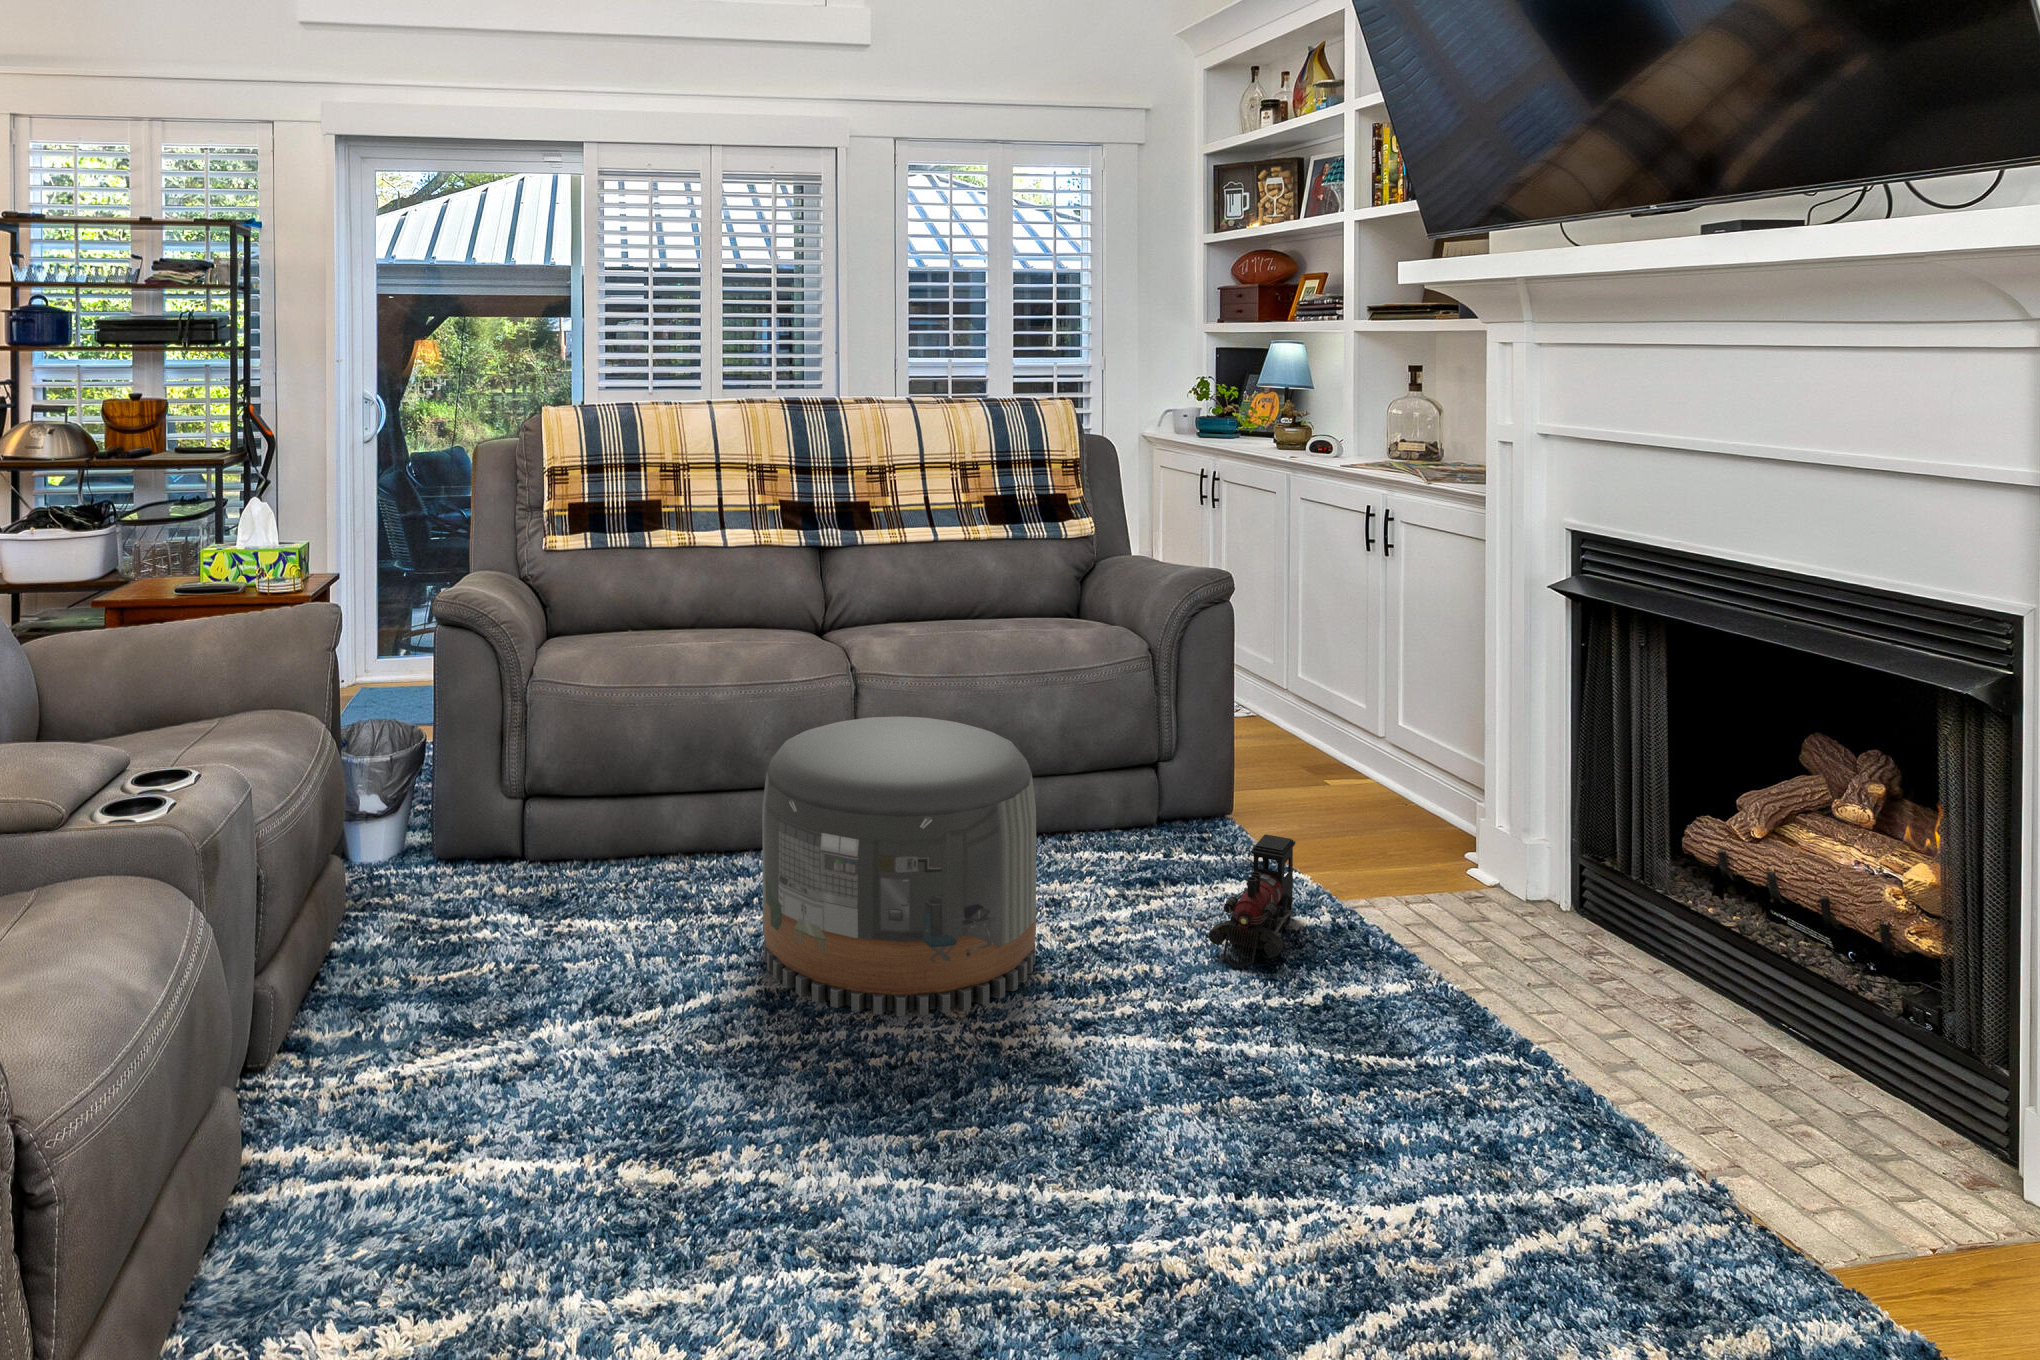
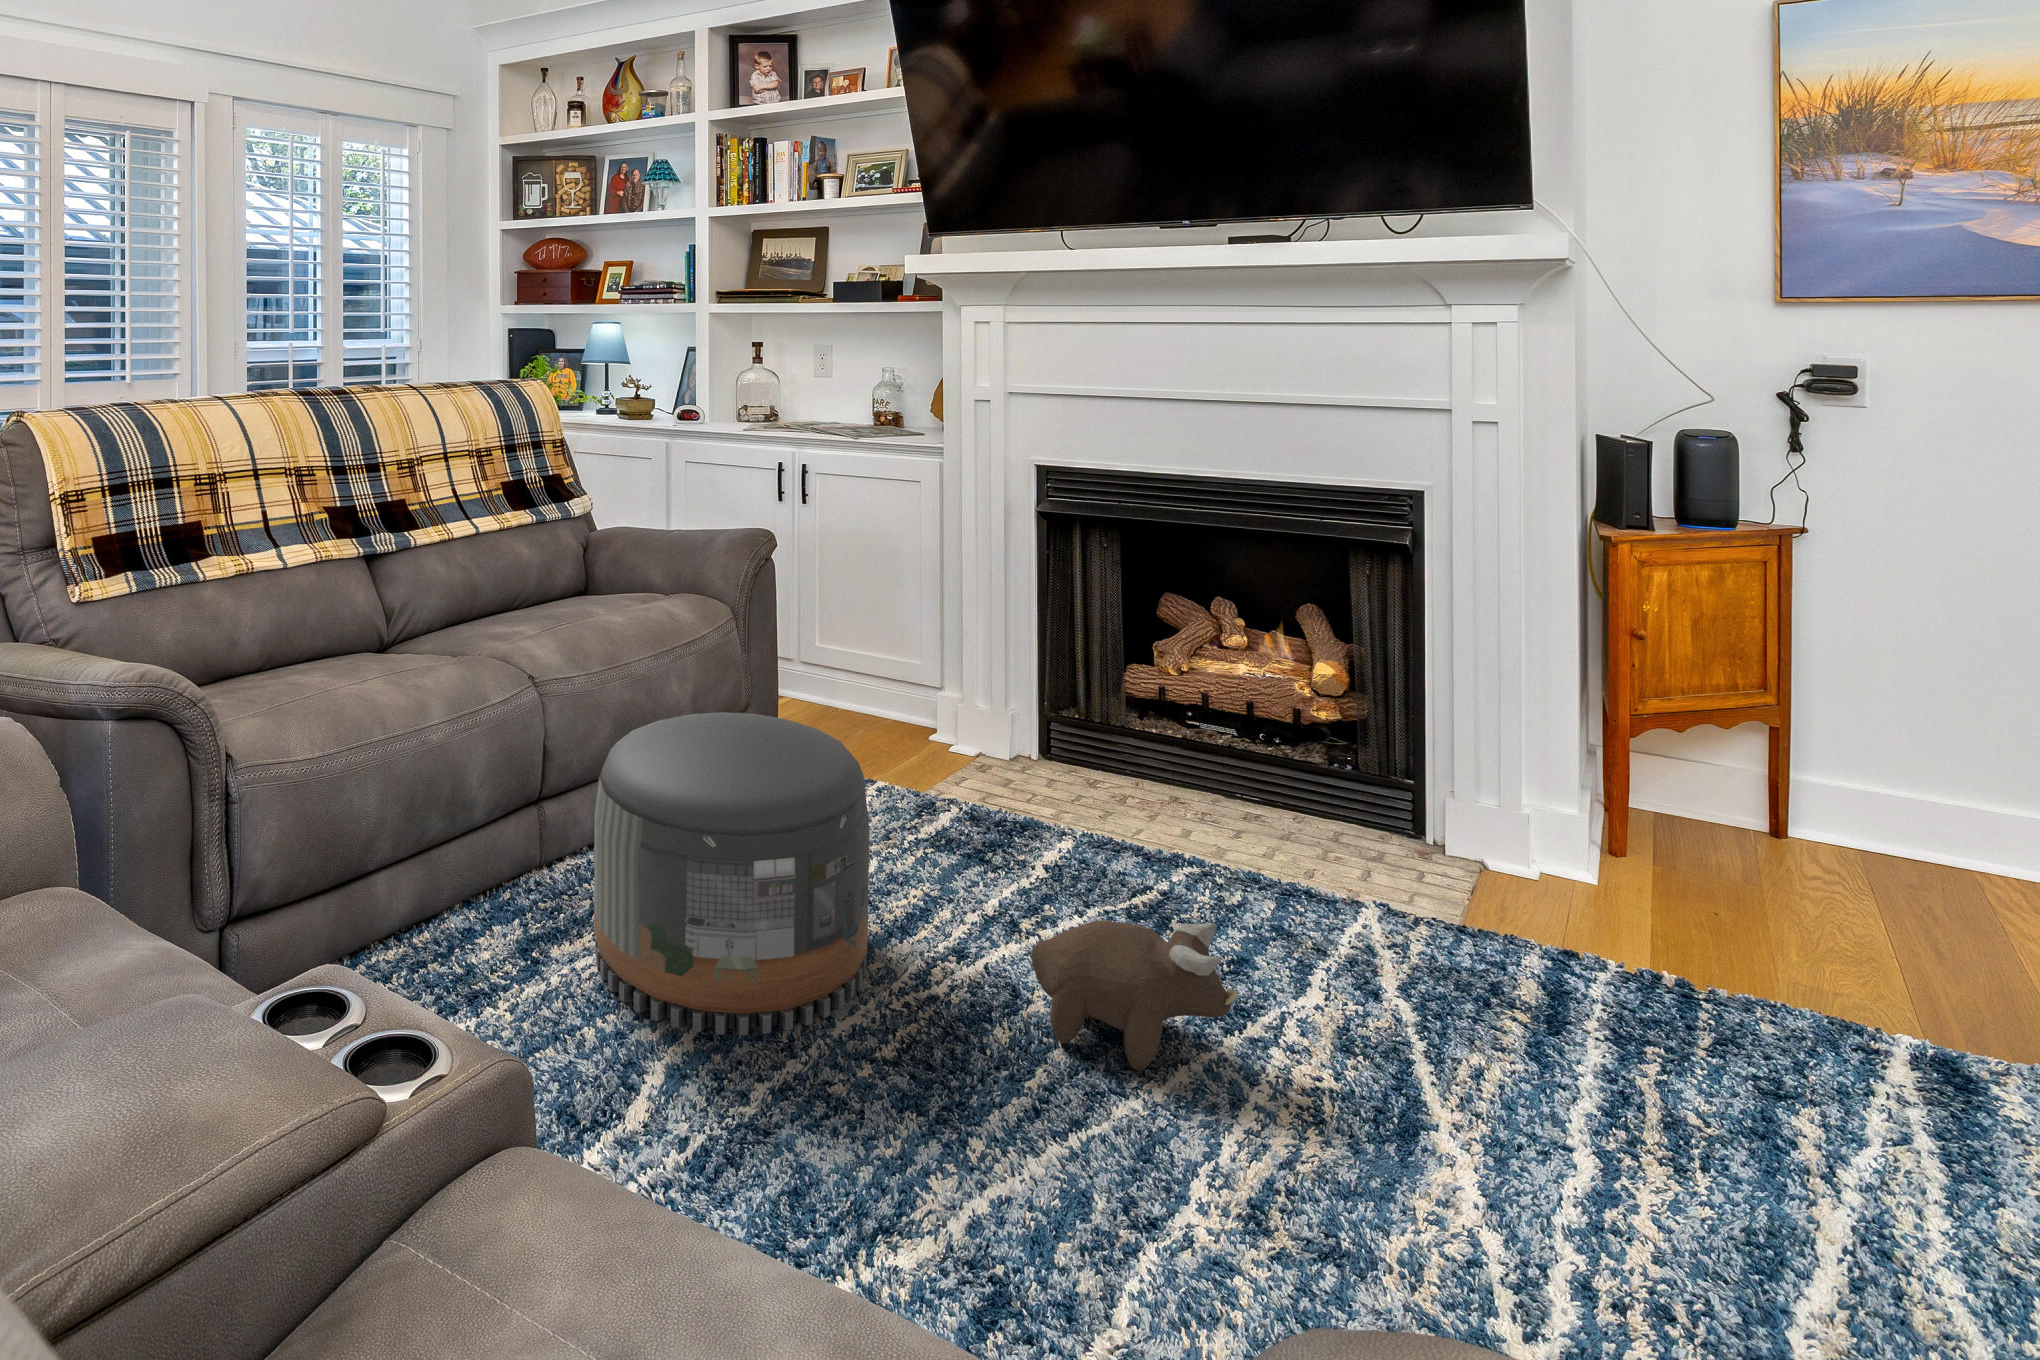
toy train: present [1209,834,1296,968] -> none [896,747,982,868]
plush toy: none [1056,986,1228,1149] -> present [1031,920,1238,1070]

